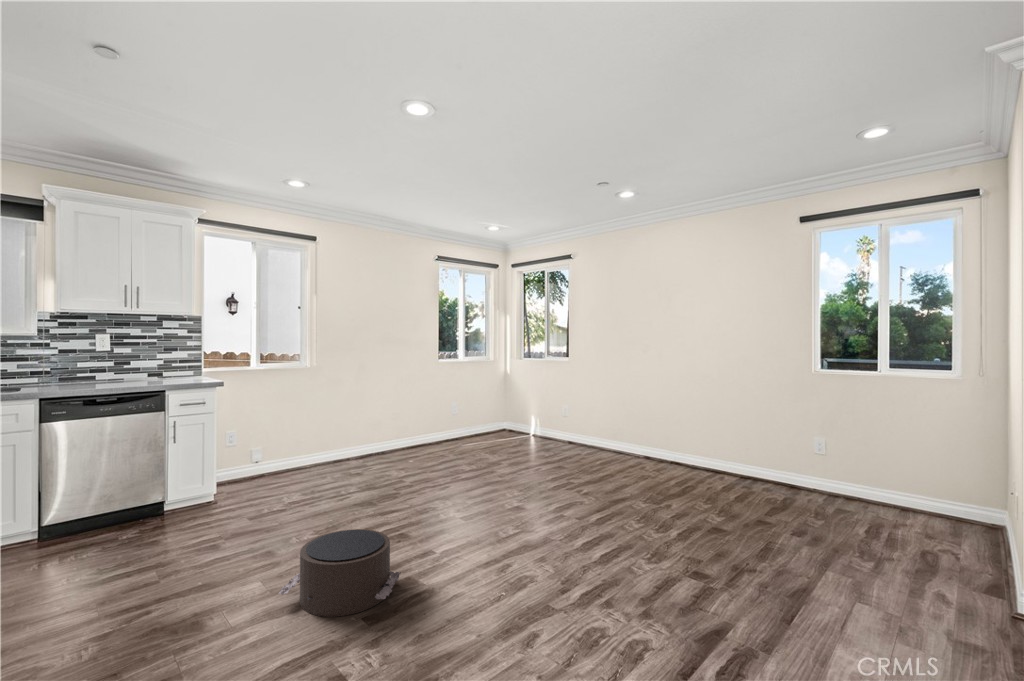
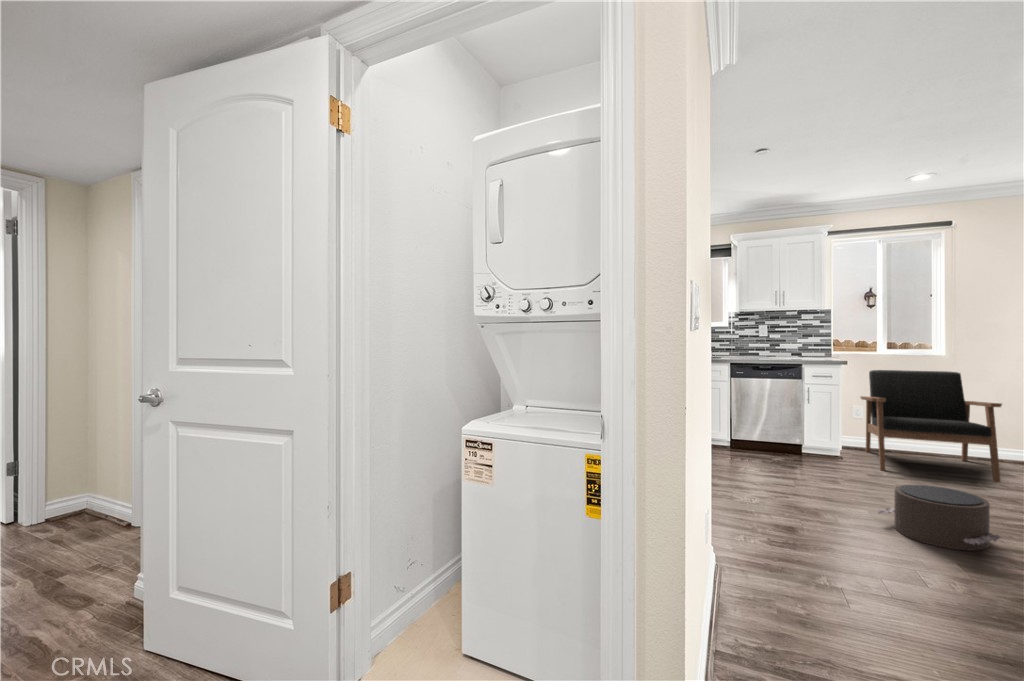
armchair: none [236,385,365,510] -> present [860,370,1002,482]

